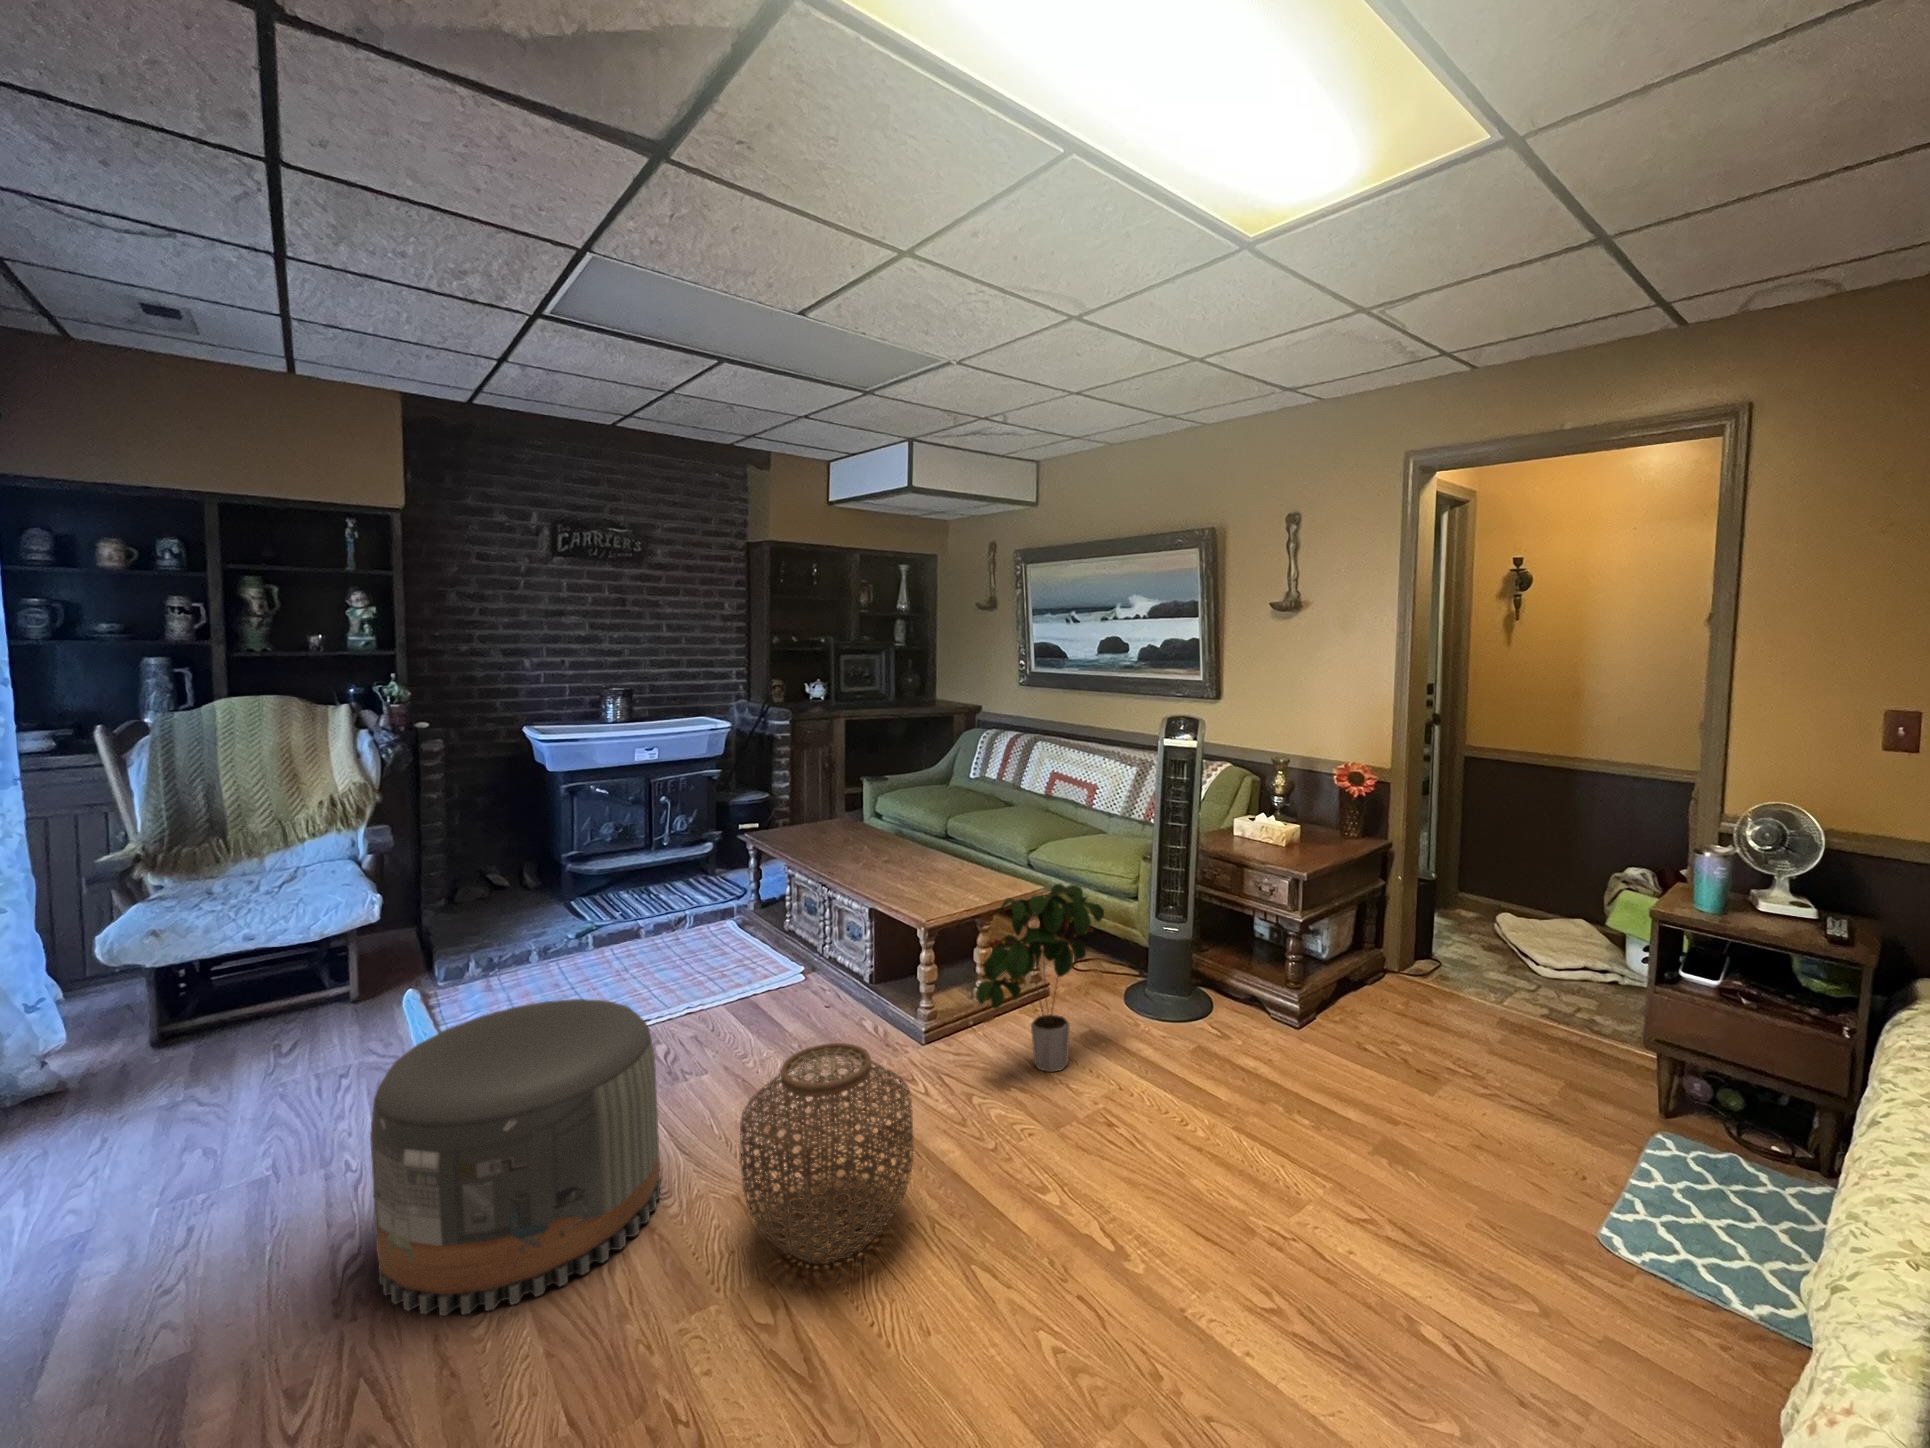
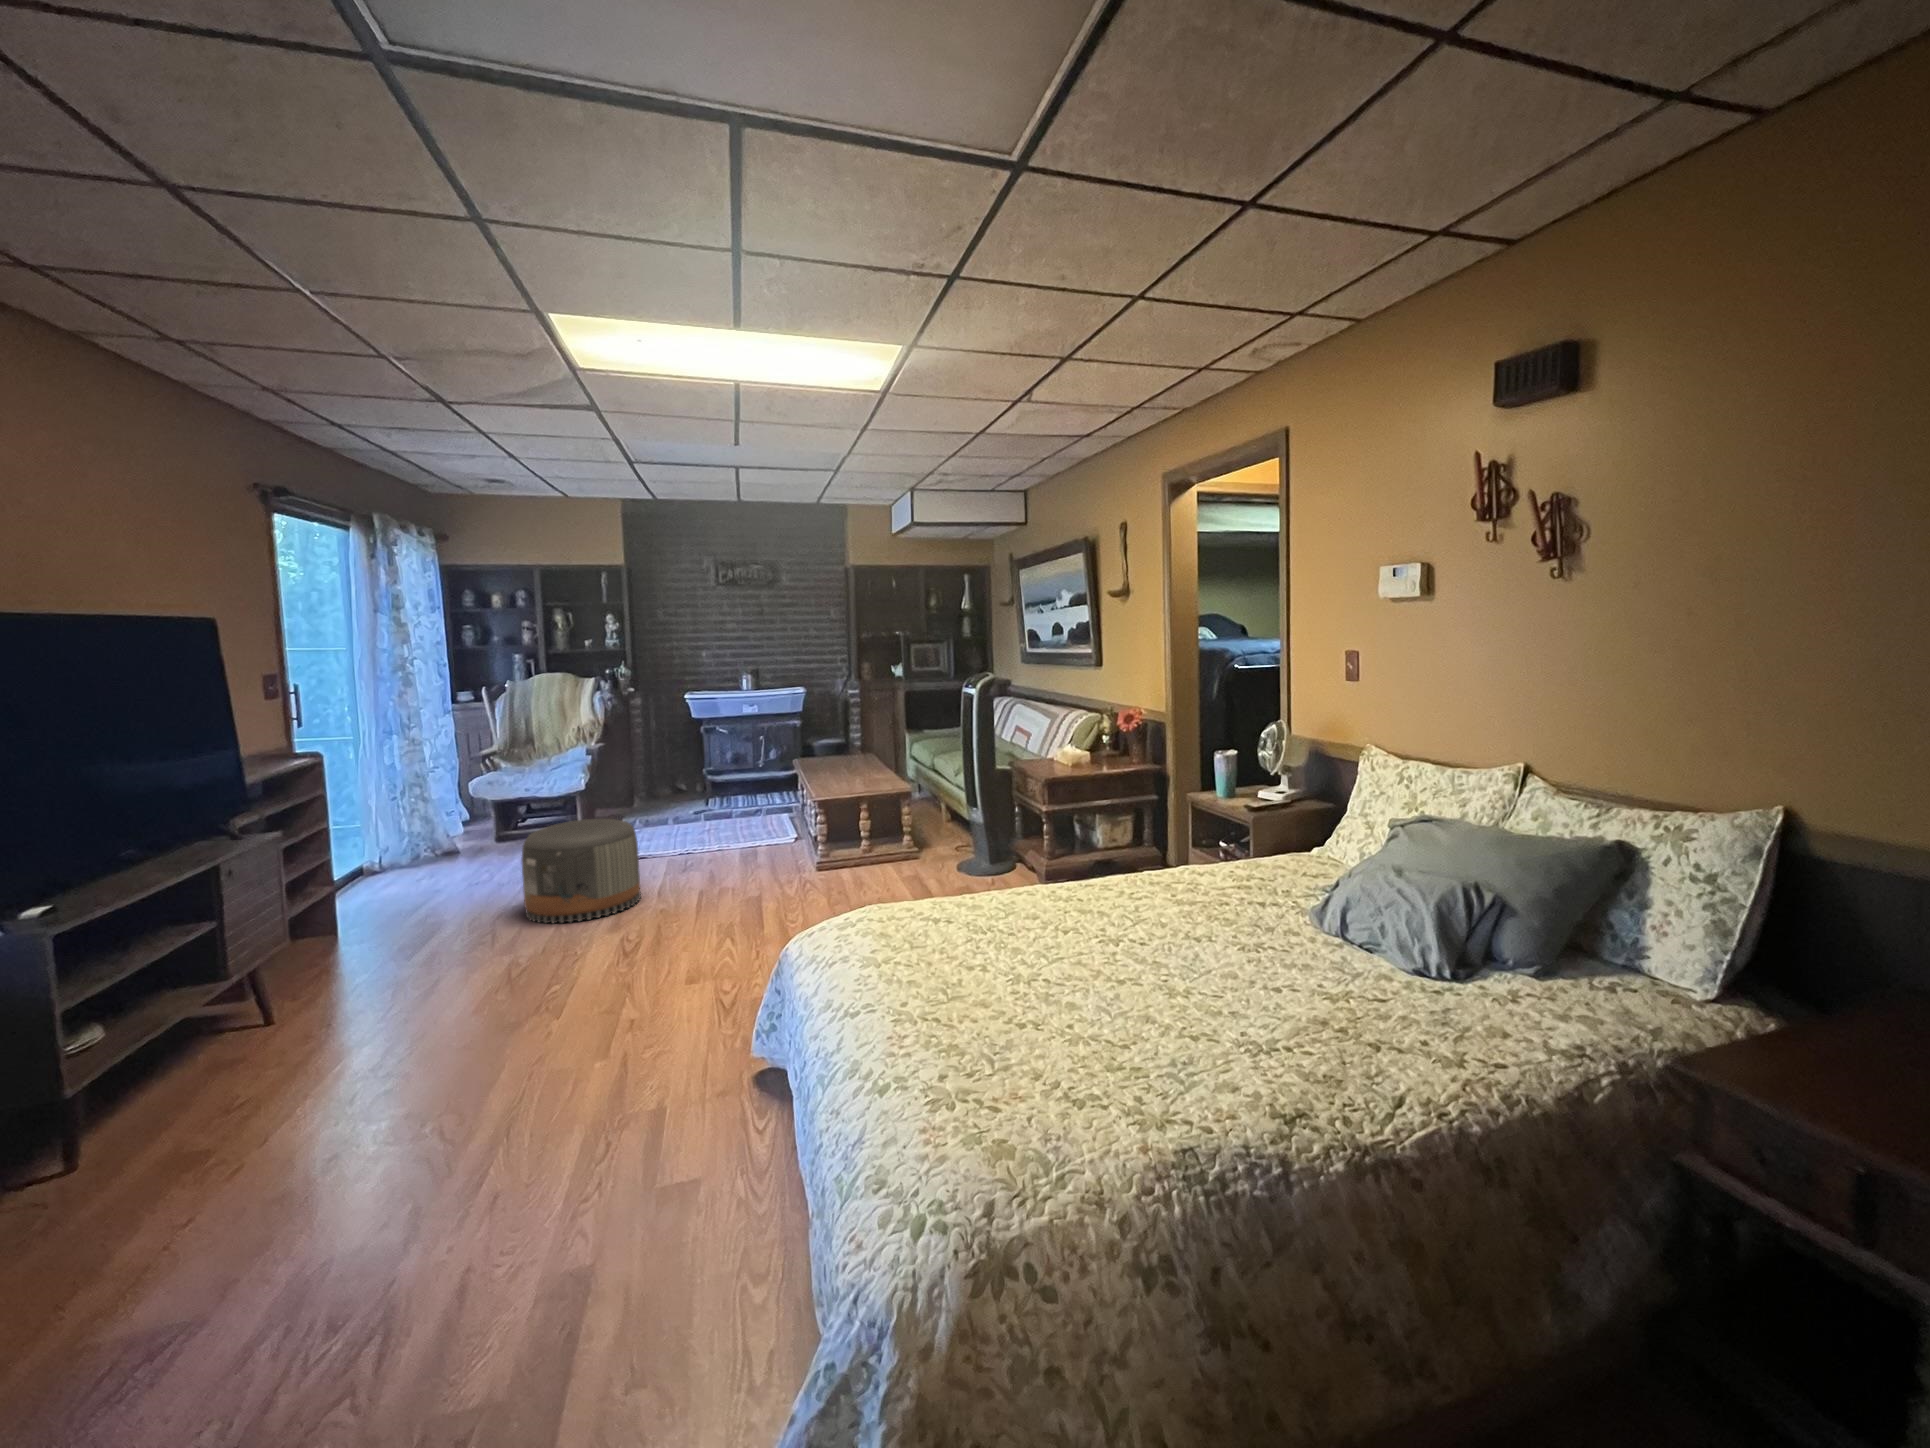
potted plant: present [976,884,1104,1072] -> none [800,790,891,890]
woven basket: present [740,1043,913,1263] -> none [640,843,720,929]

